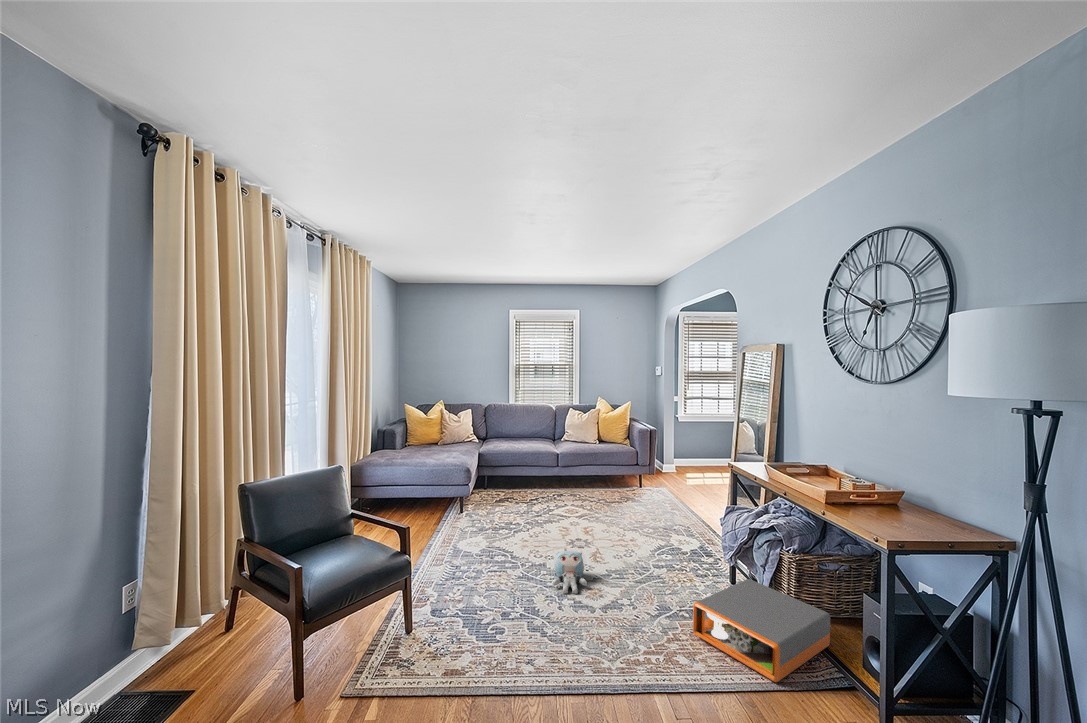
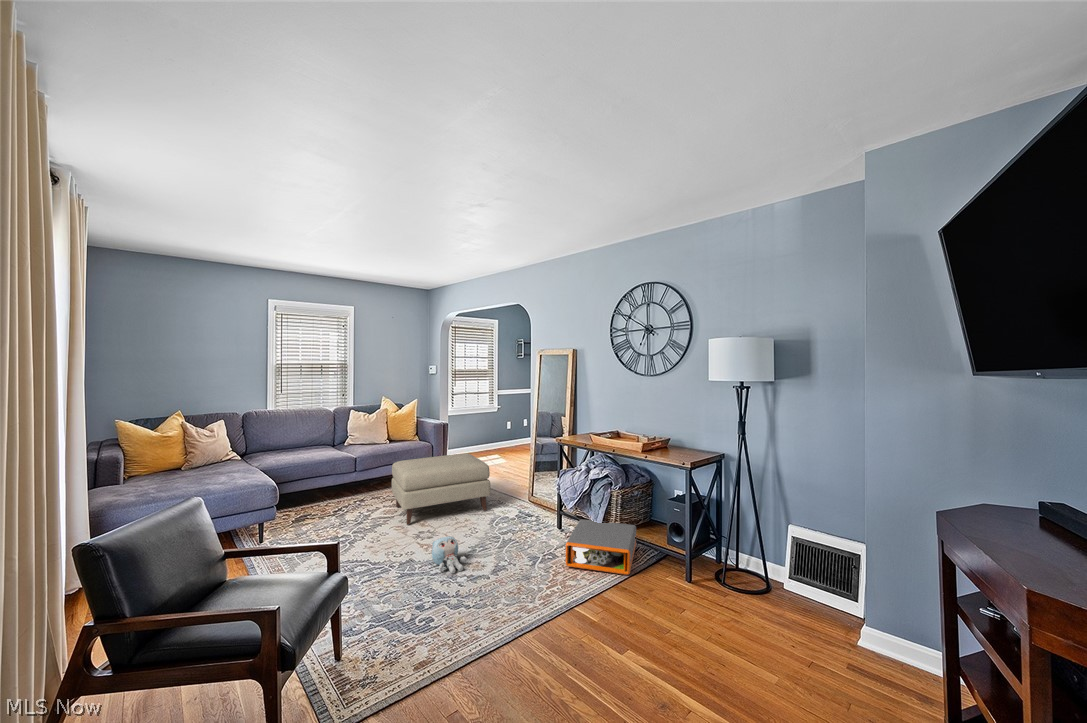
ottoman: none [567,462,668,537] -> present [392,453,490,525]

